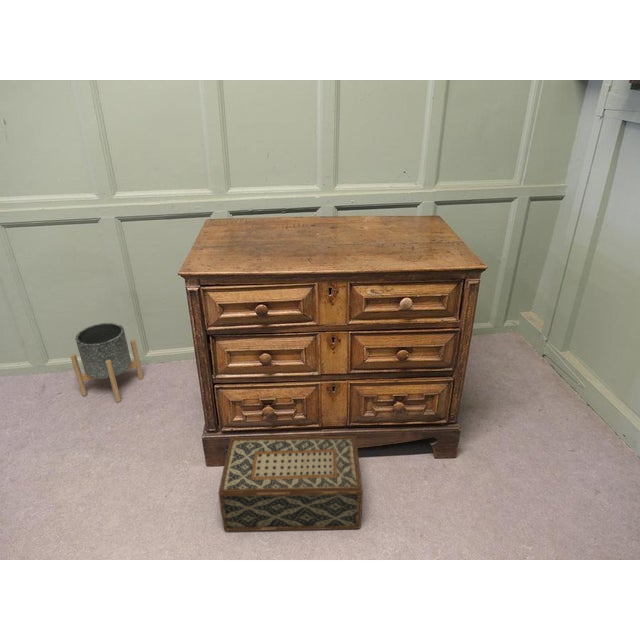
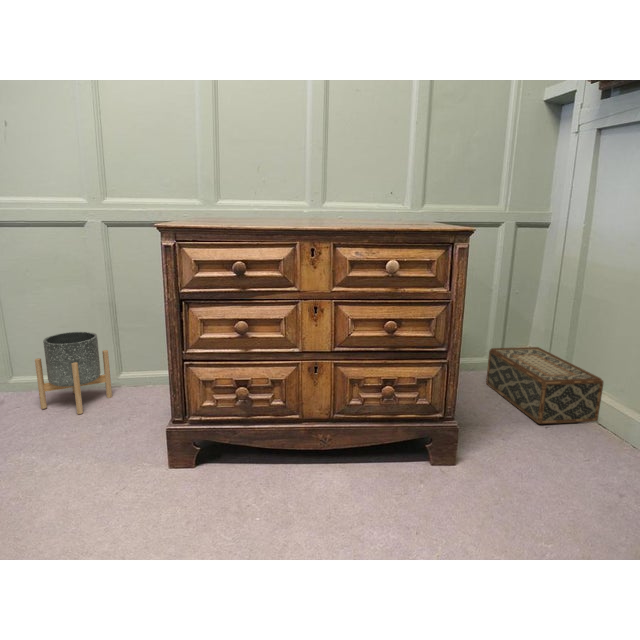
woven basket: present [218,436,363,531] -> present [486,347,603,424]

